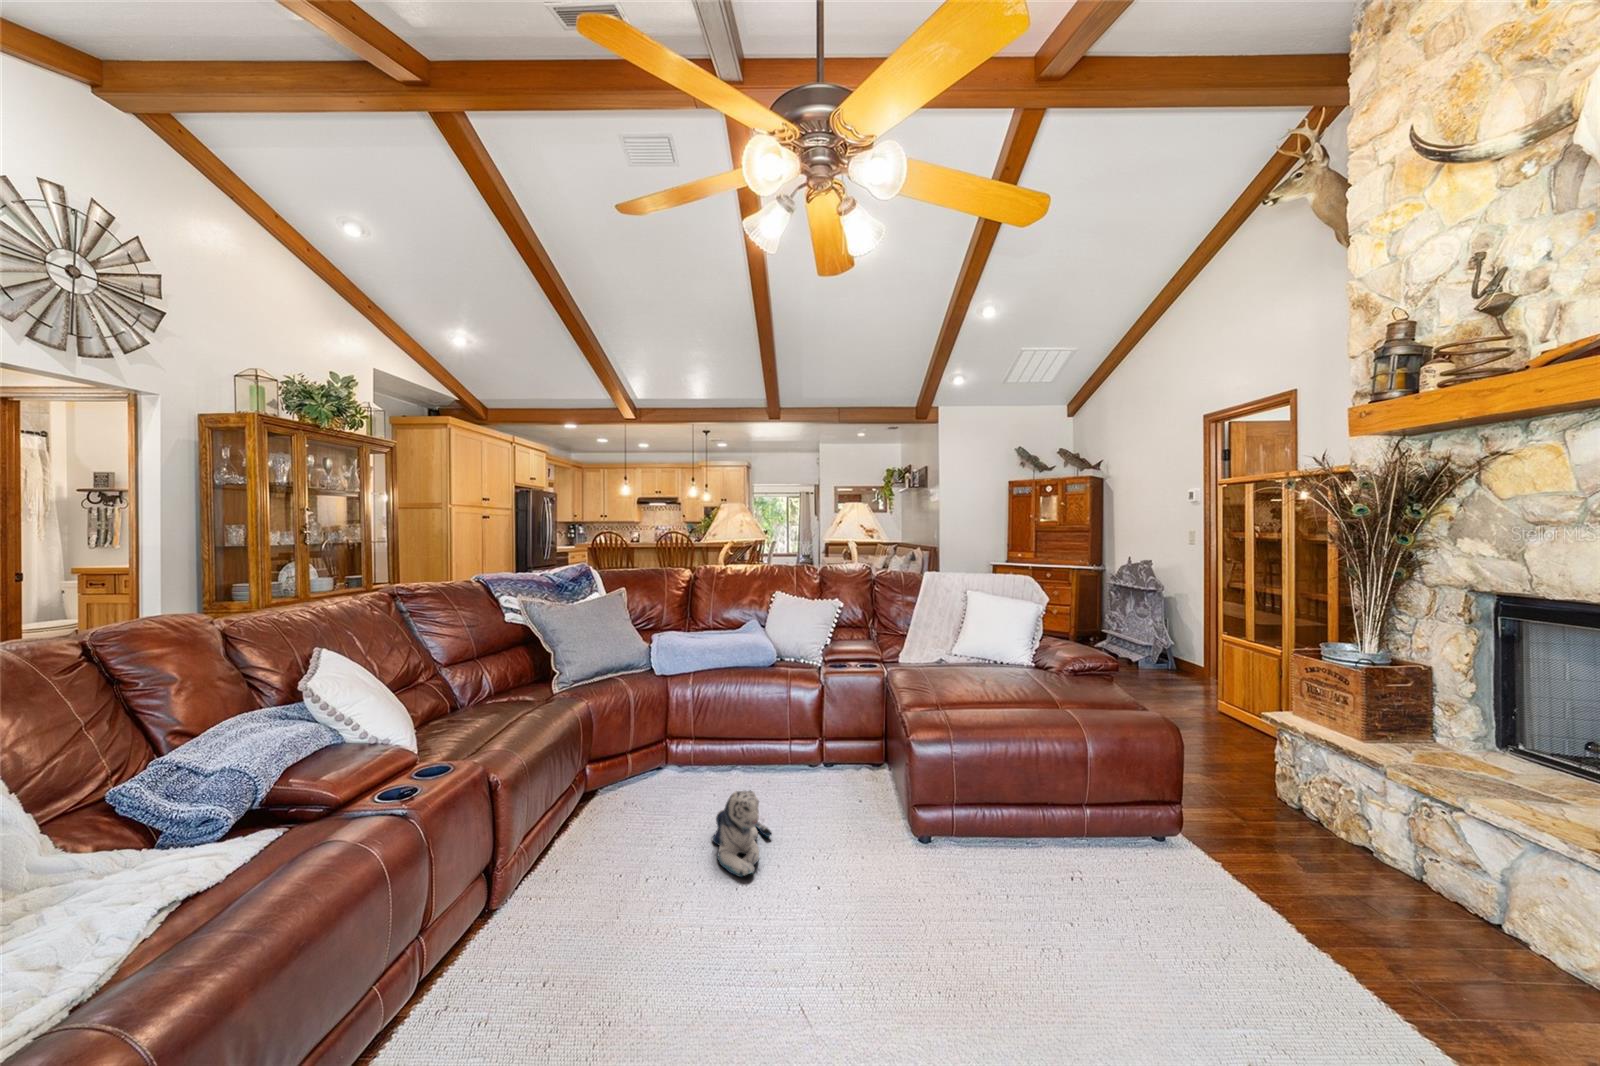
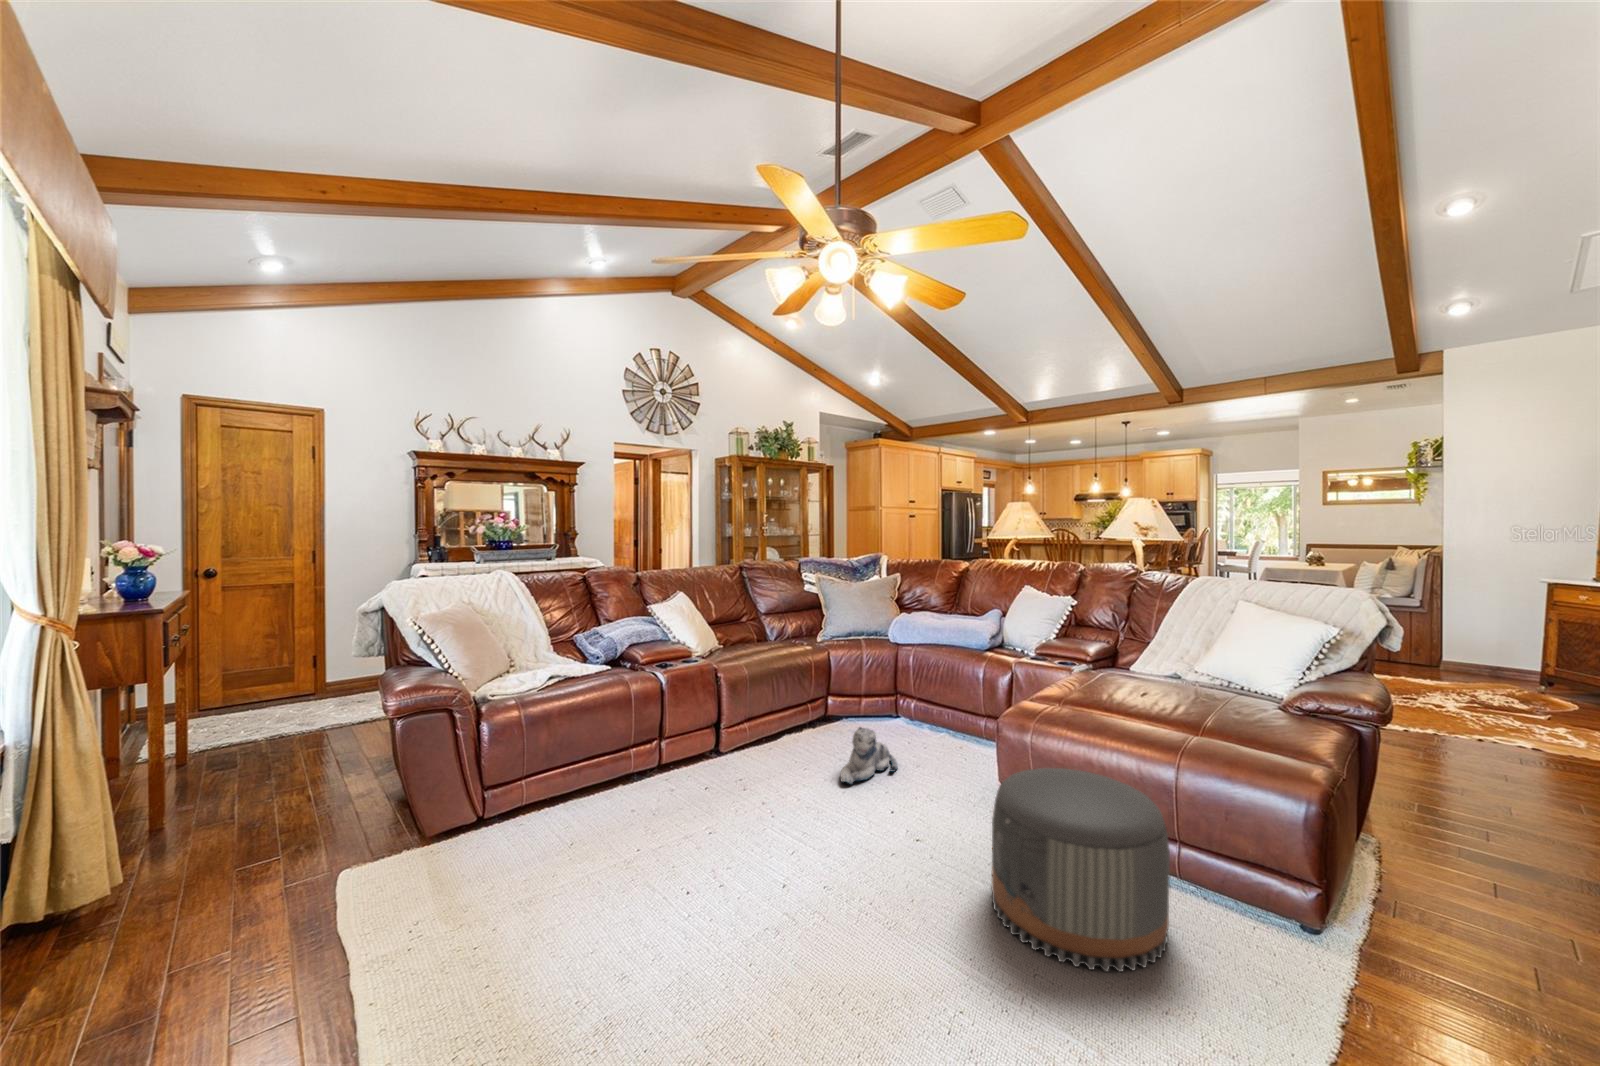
pouf: none [1019,760,1203,964] -> present [992,768,1170,972]

